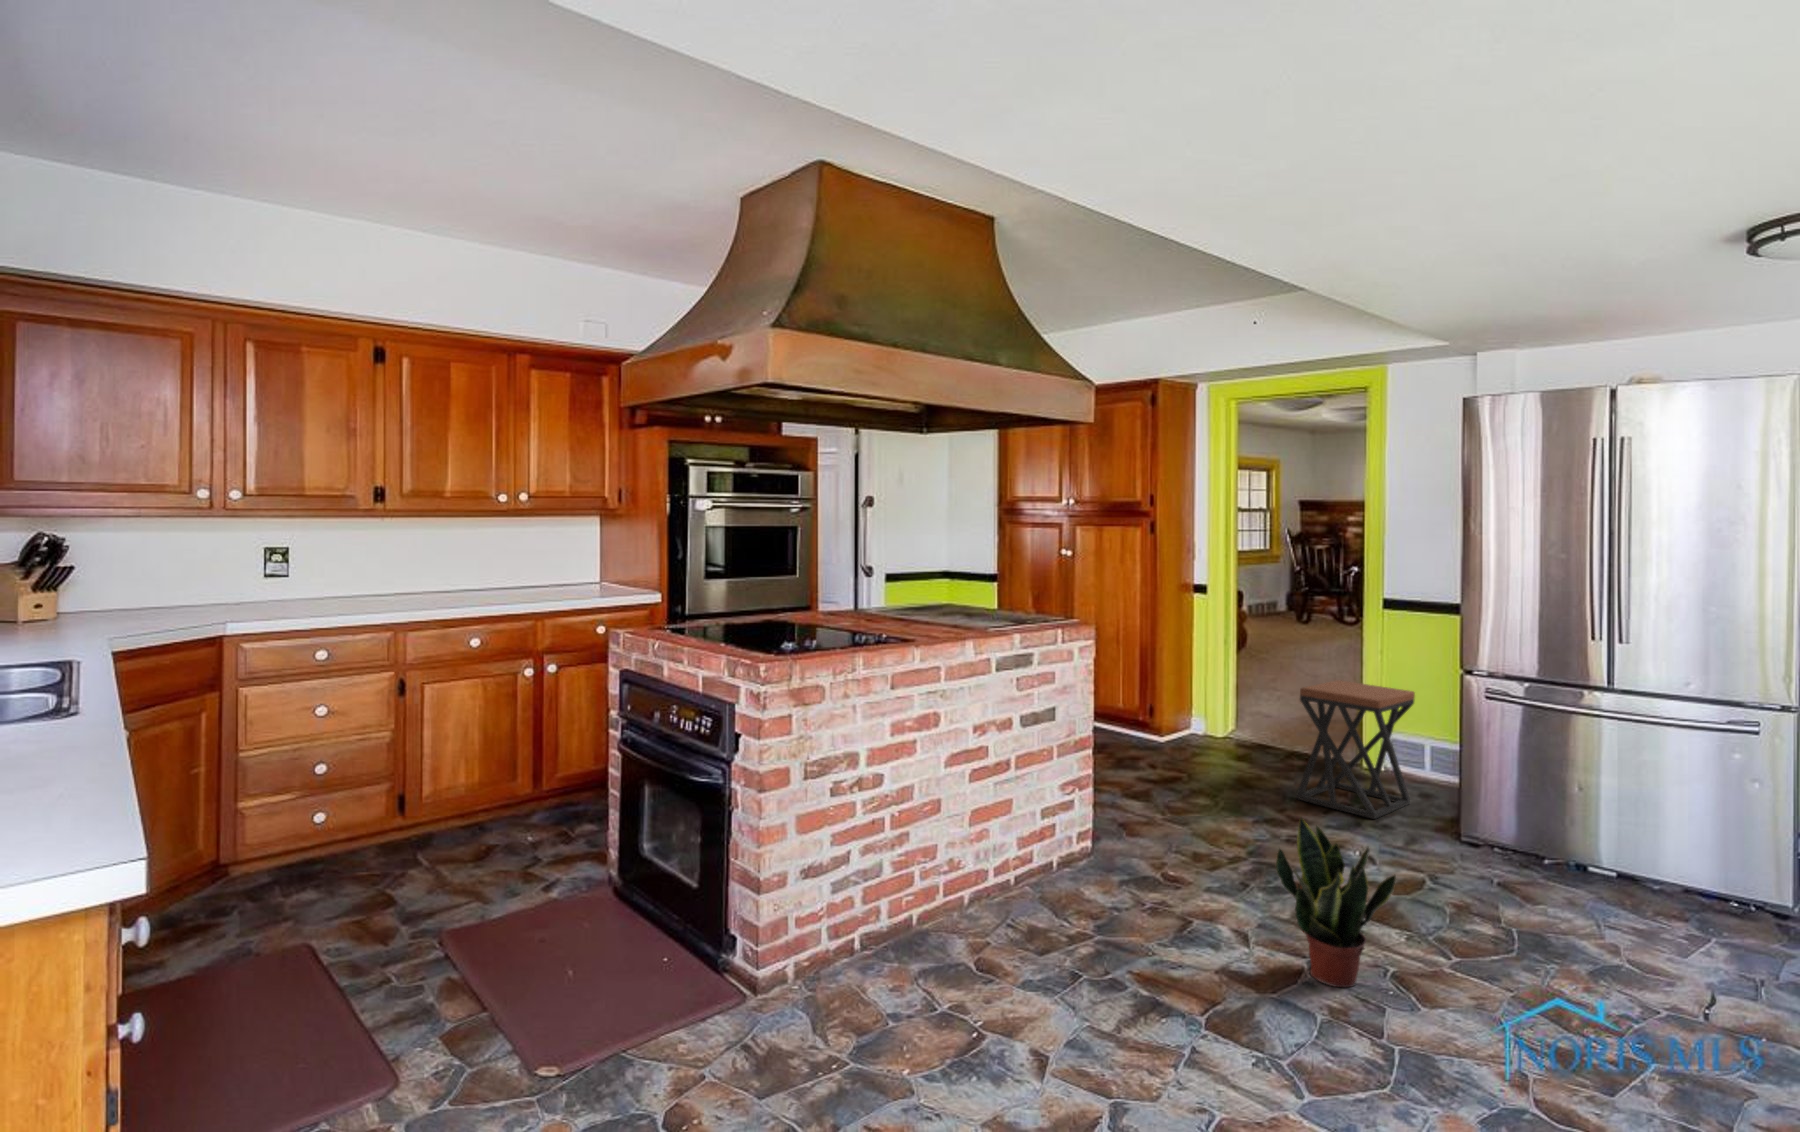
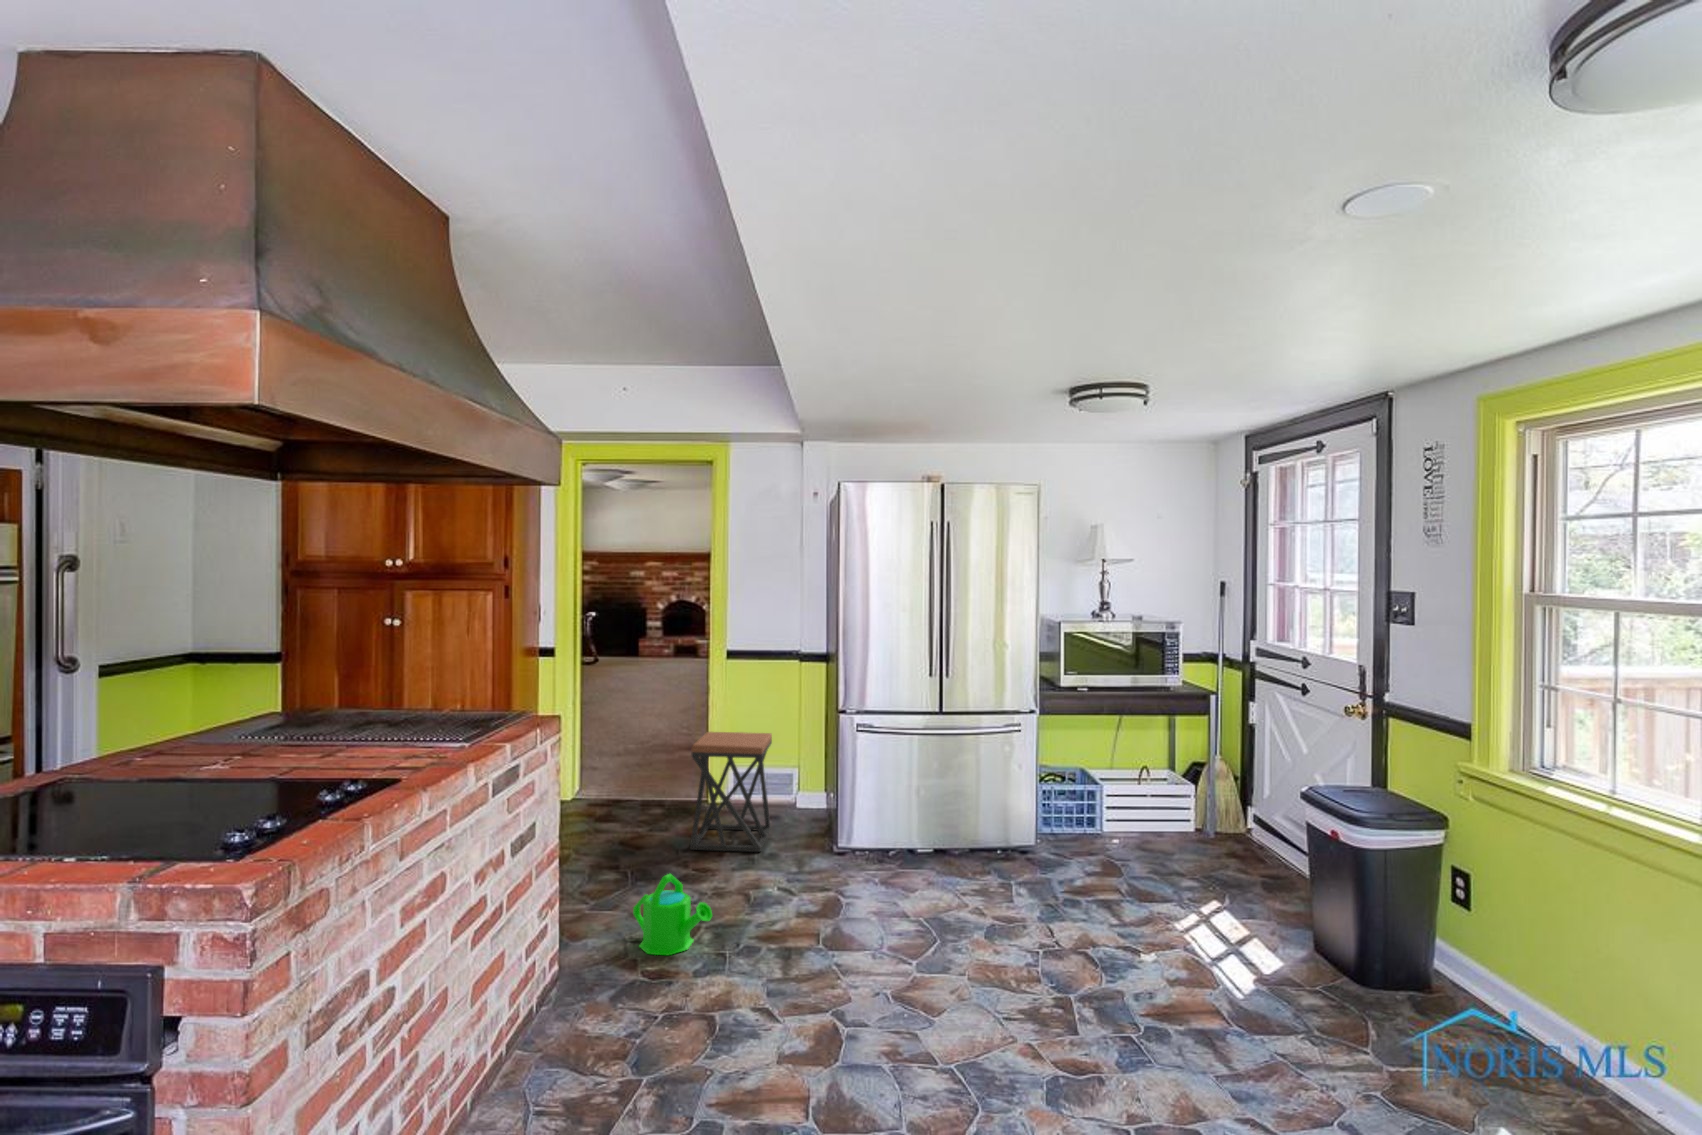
watering can: none [1174,793,1237,870] -> present [633,874,712,955]
potted plant: present [1276,817,1396,987] -> none [812,881,895,1030]

